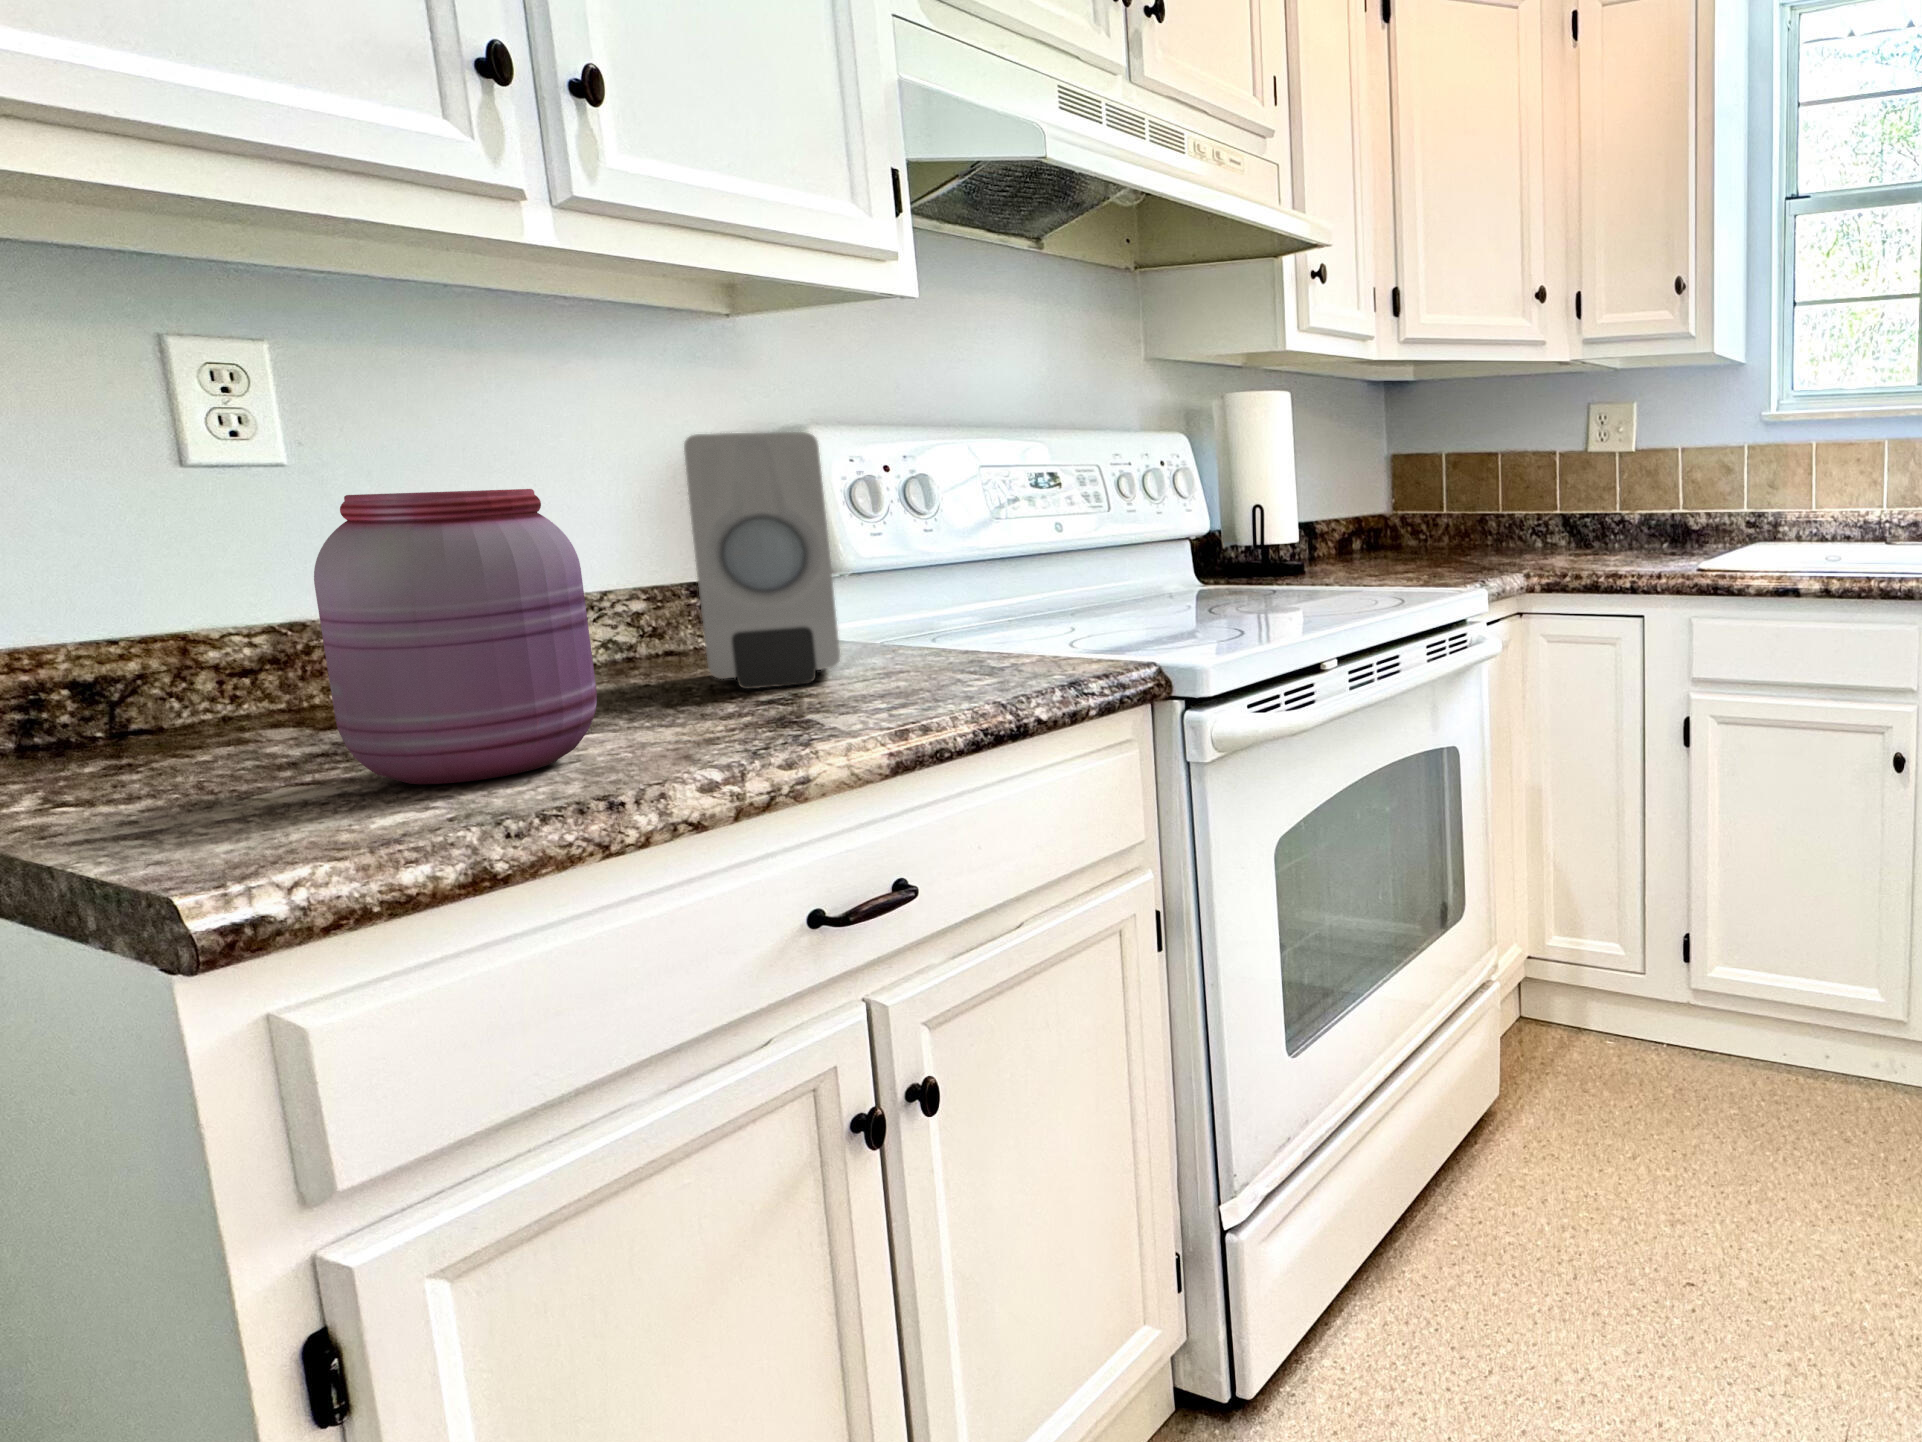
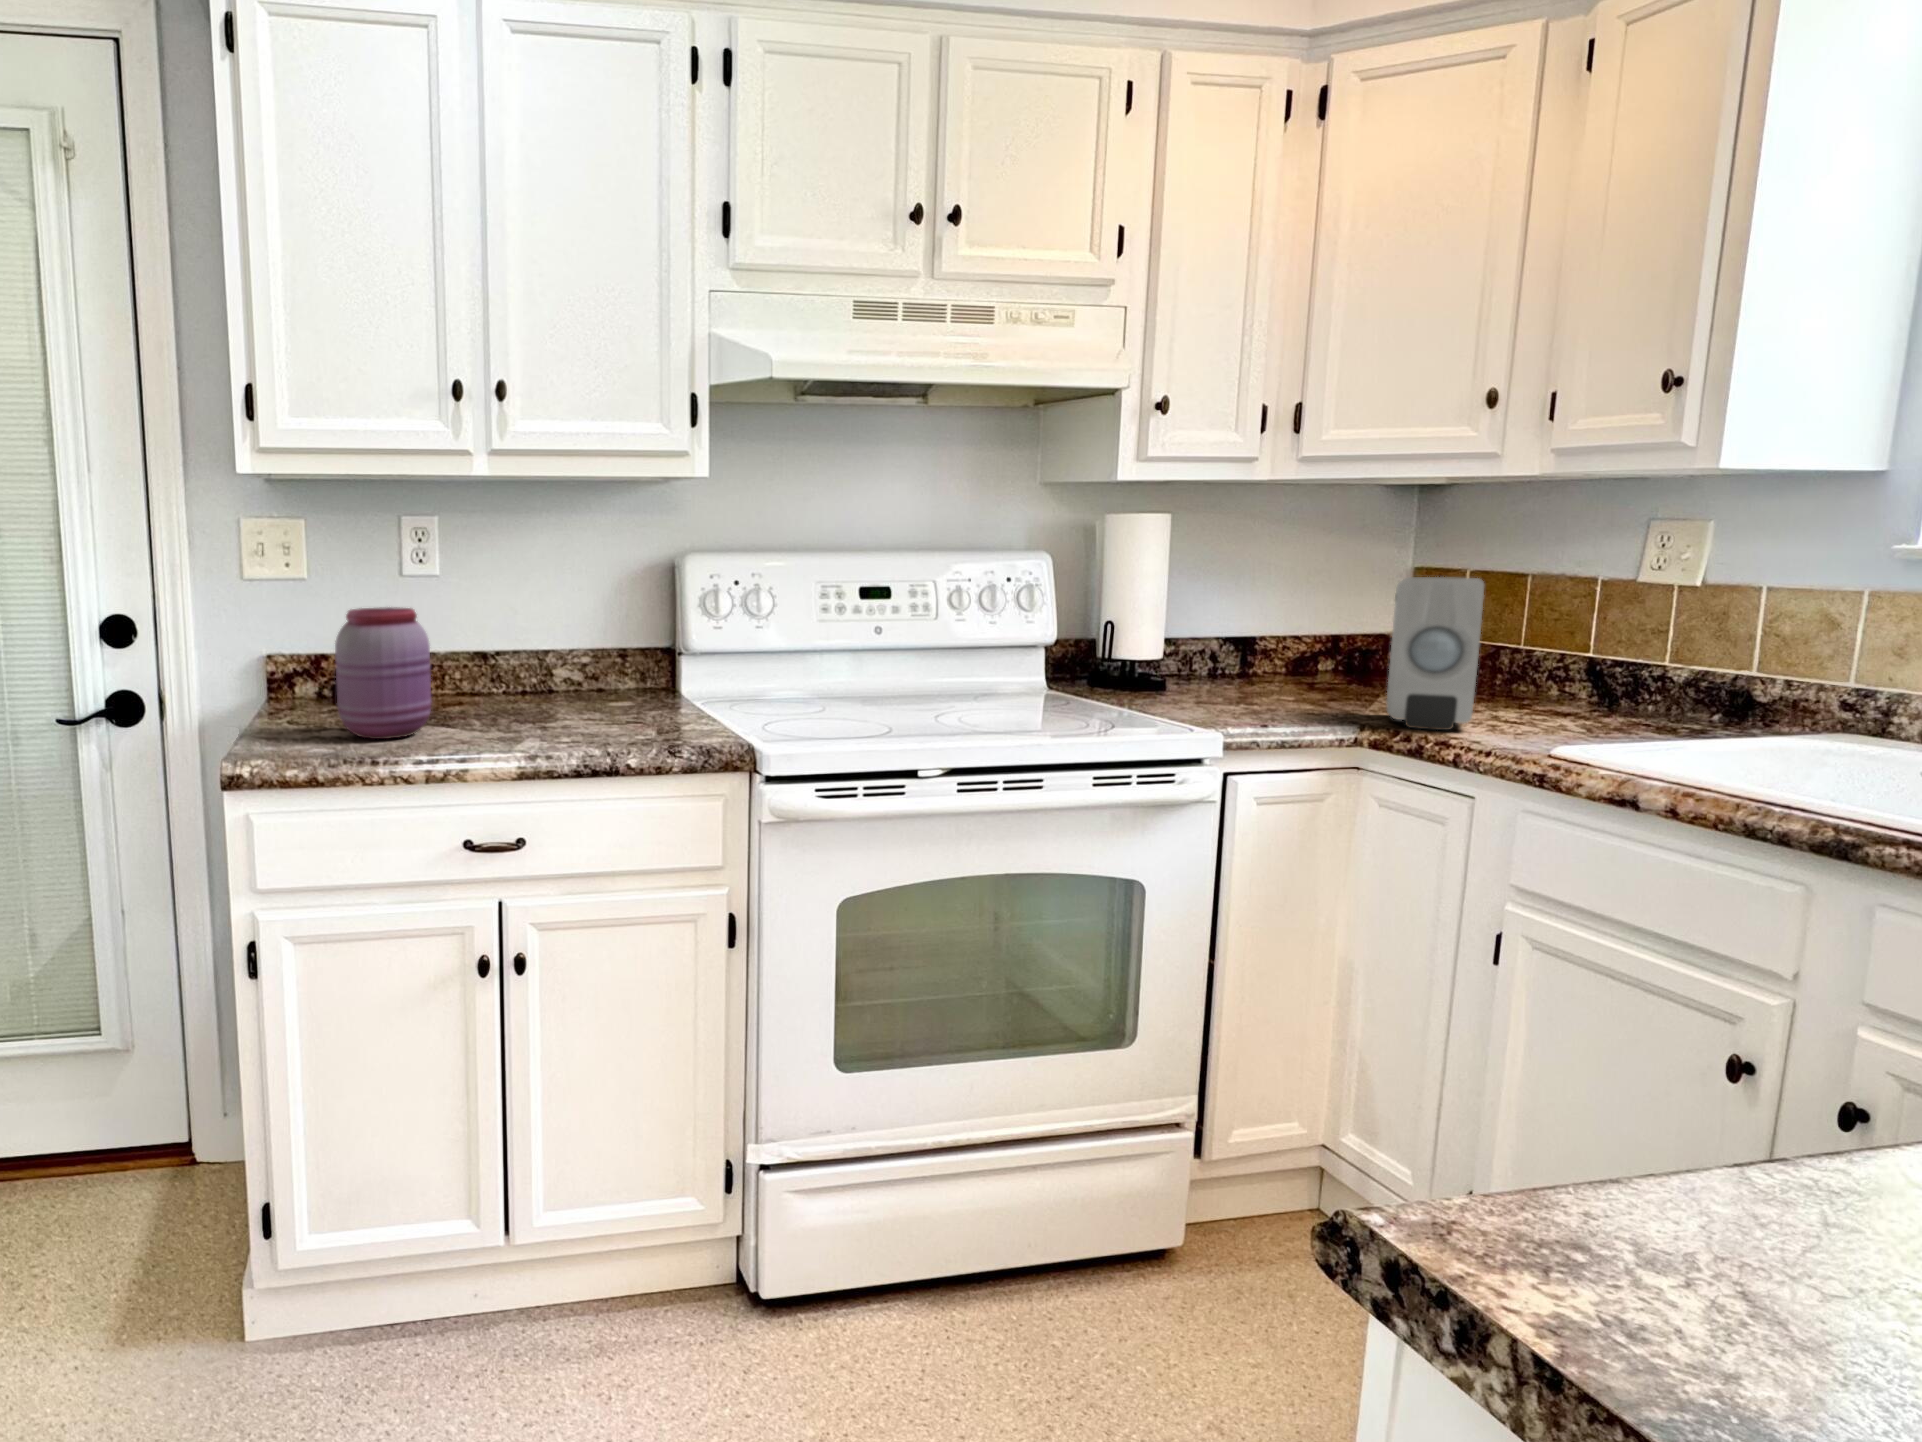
soap dispenser: present [684,432,840,689] -> present [1387,577,1484,730]

